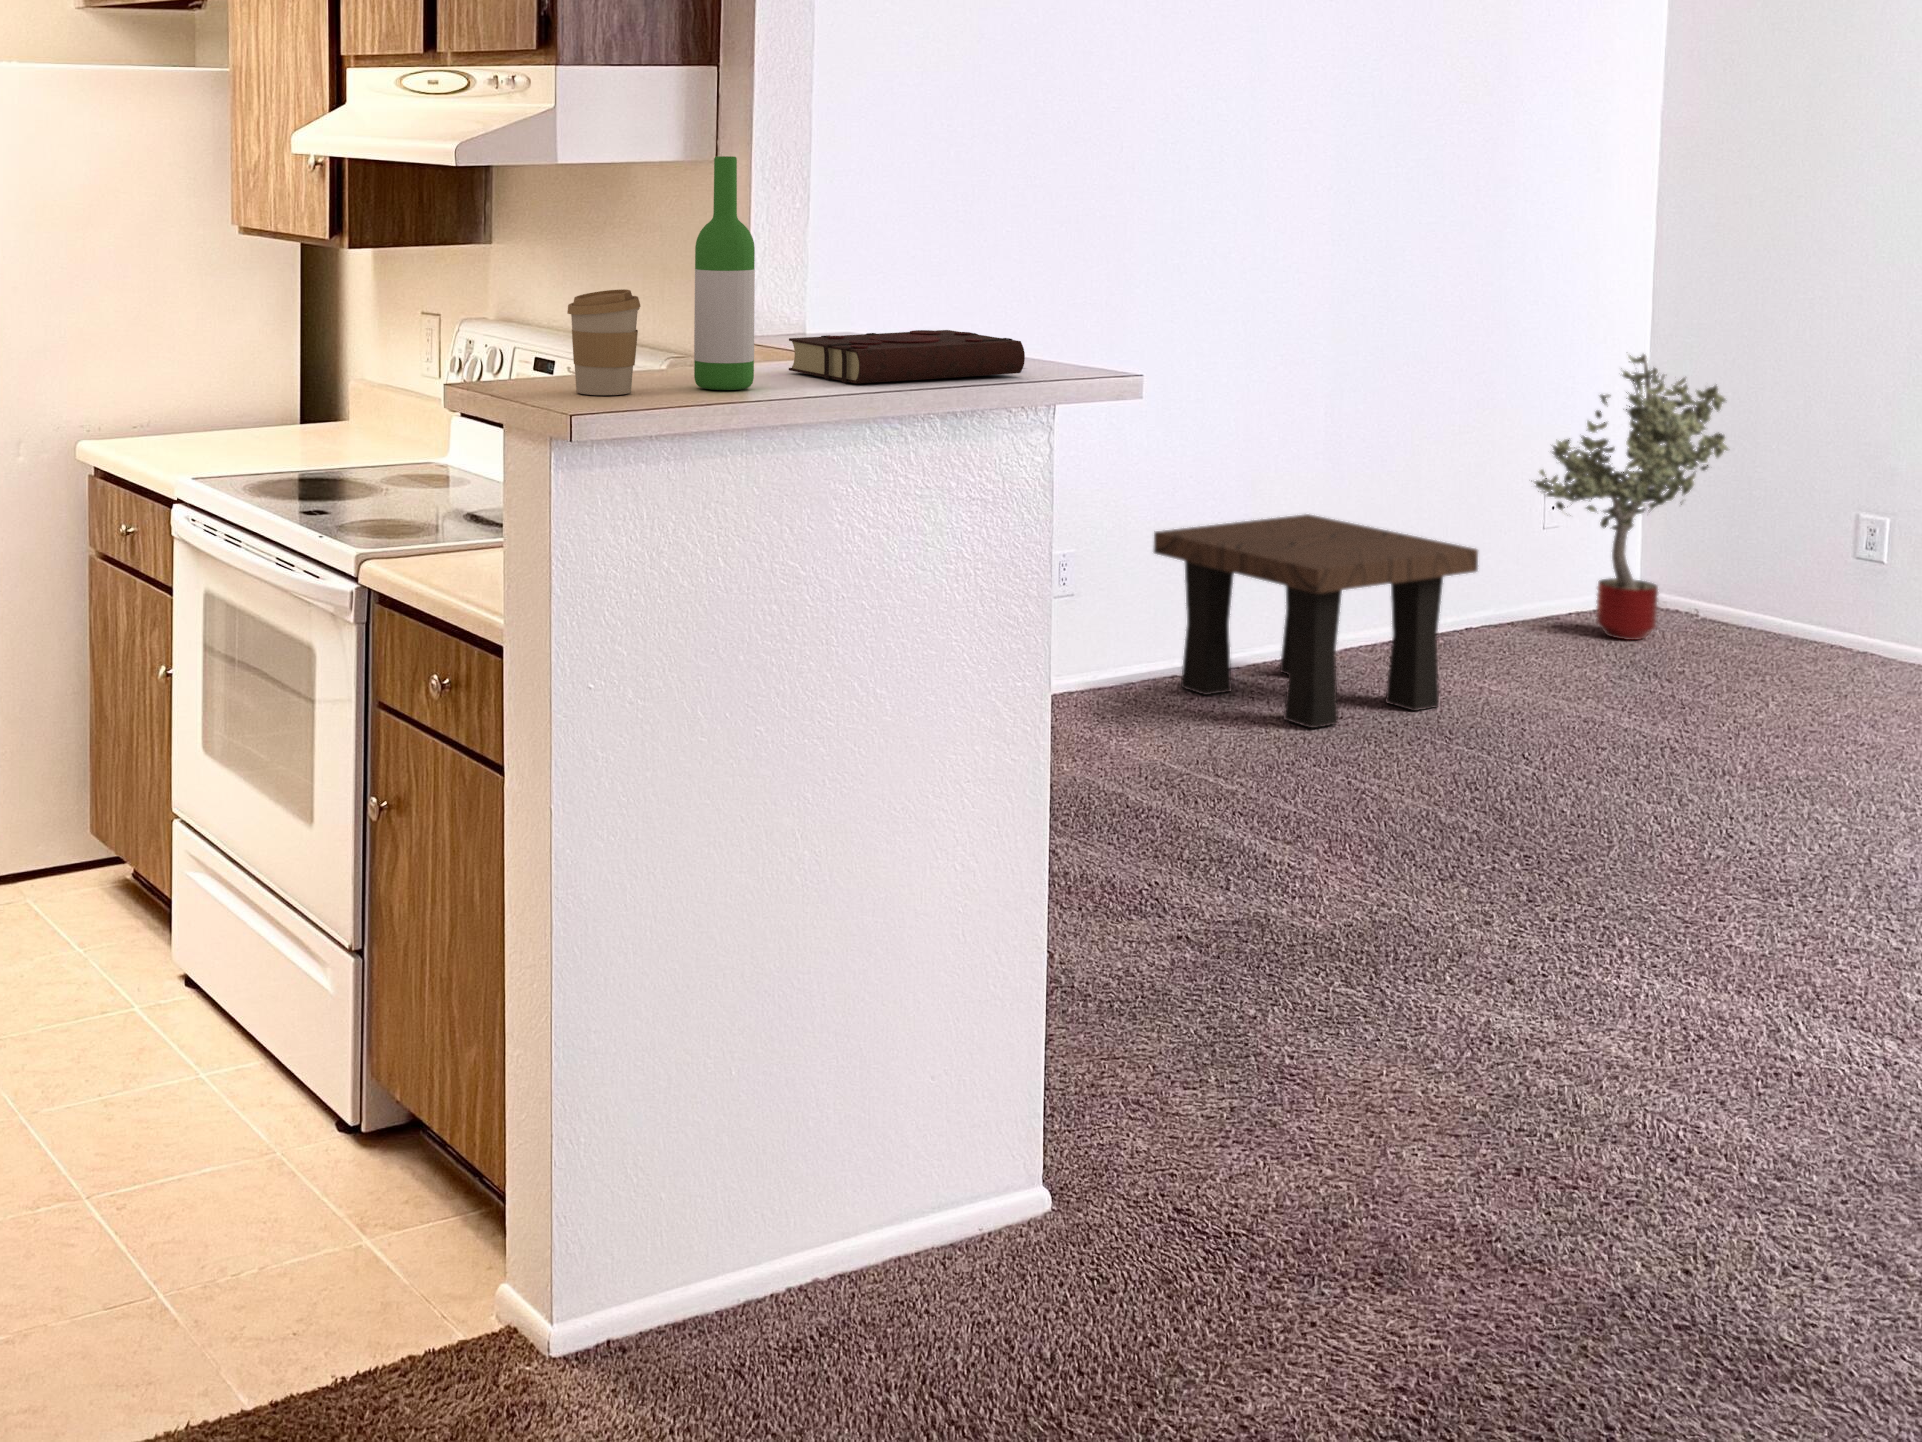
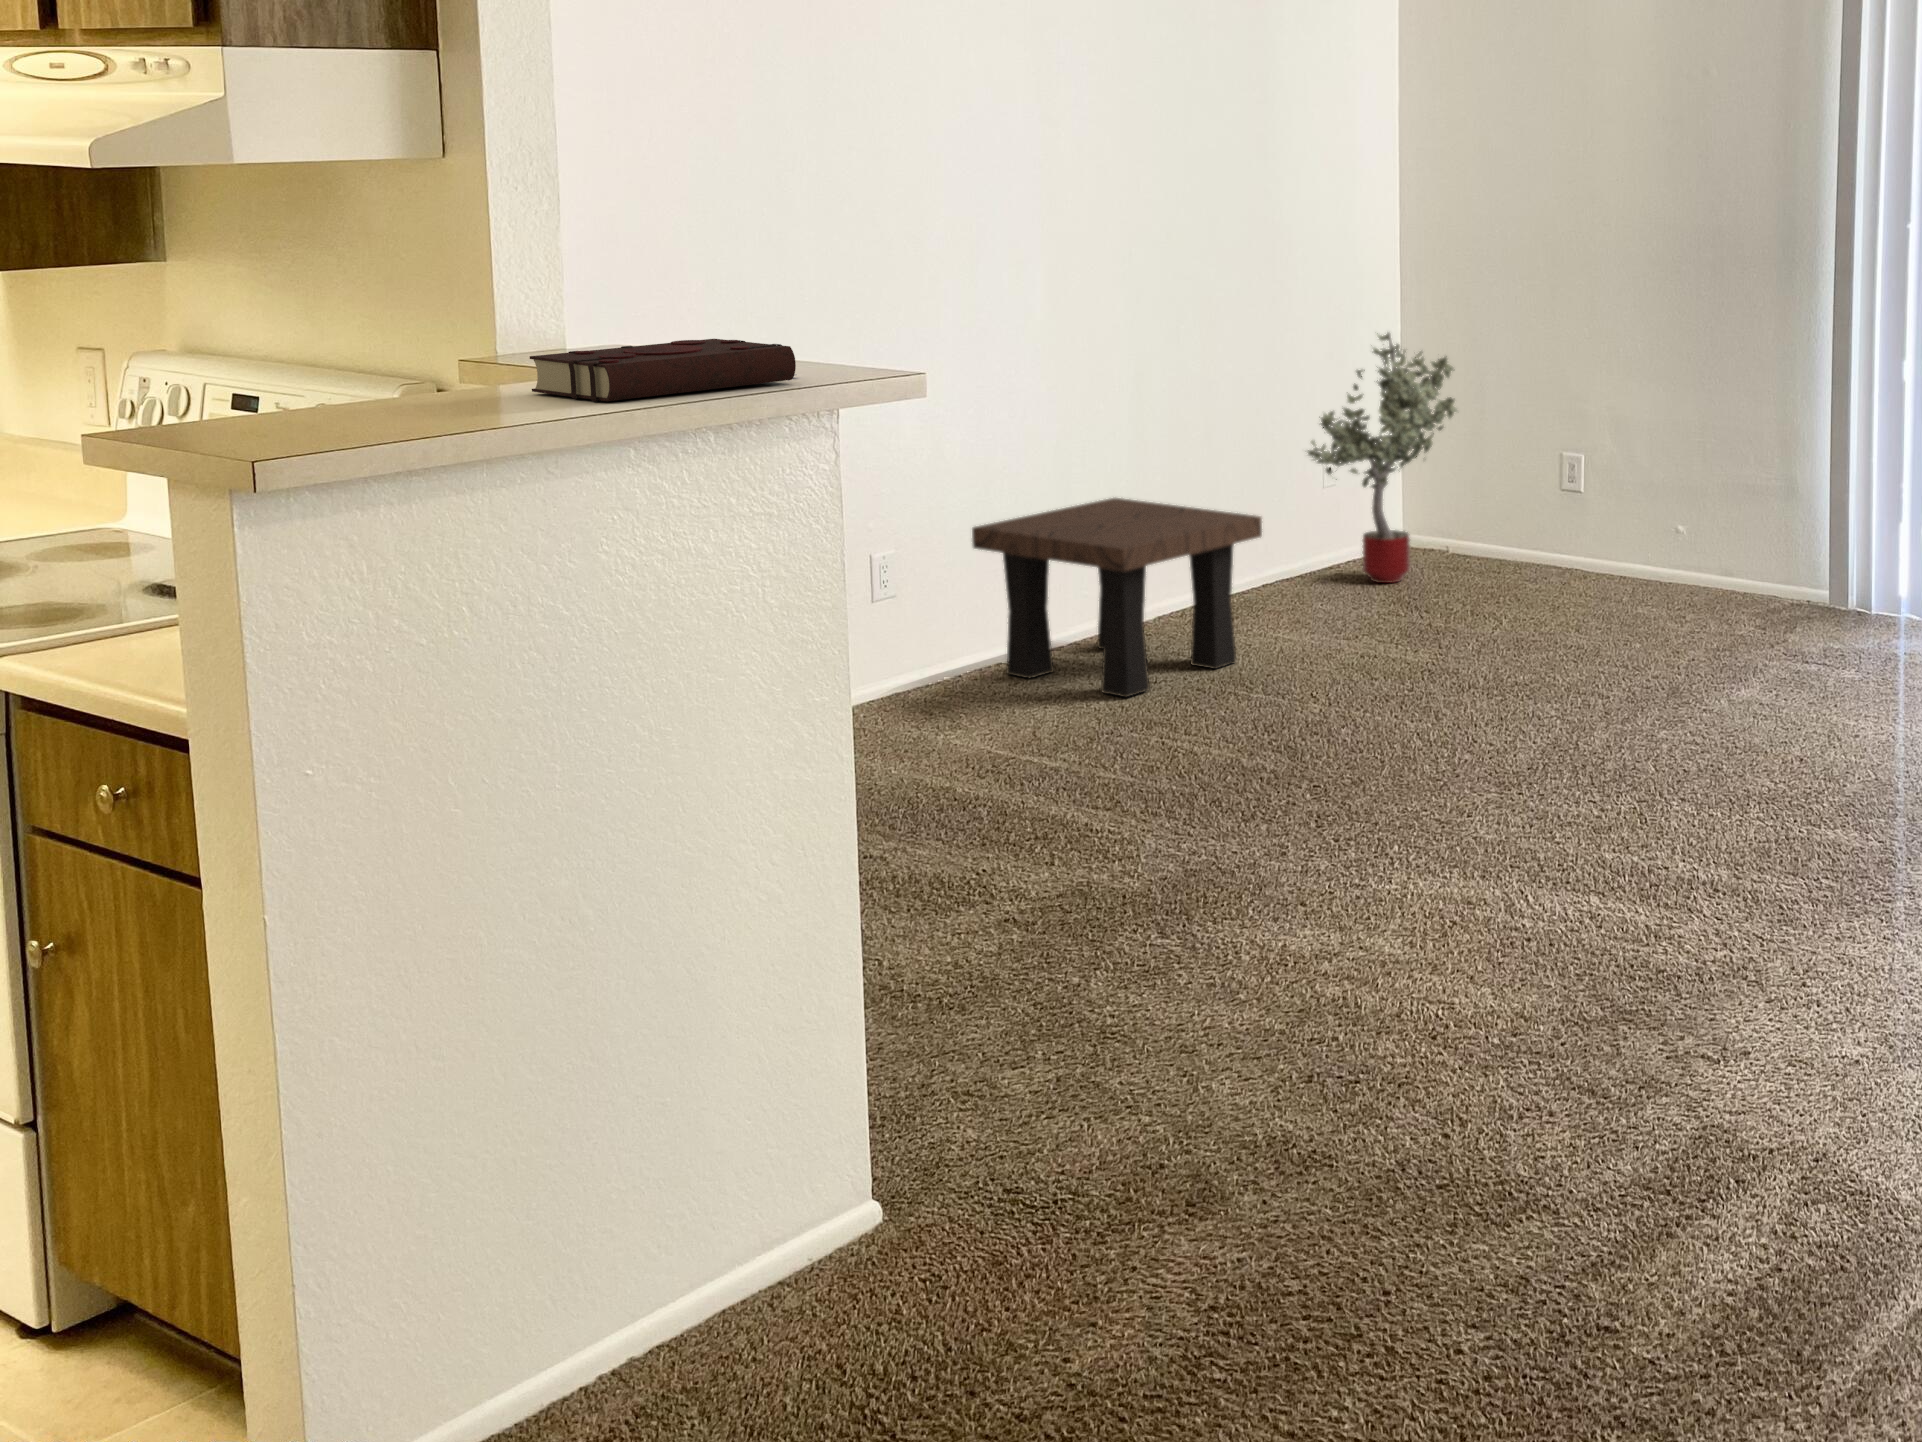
wine bottle: present [694,156,755,390] -> none [399,154,483,418]
coffee cup: present [567,289,640,395] -> none [236,309,332,434]

